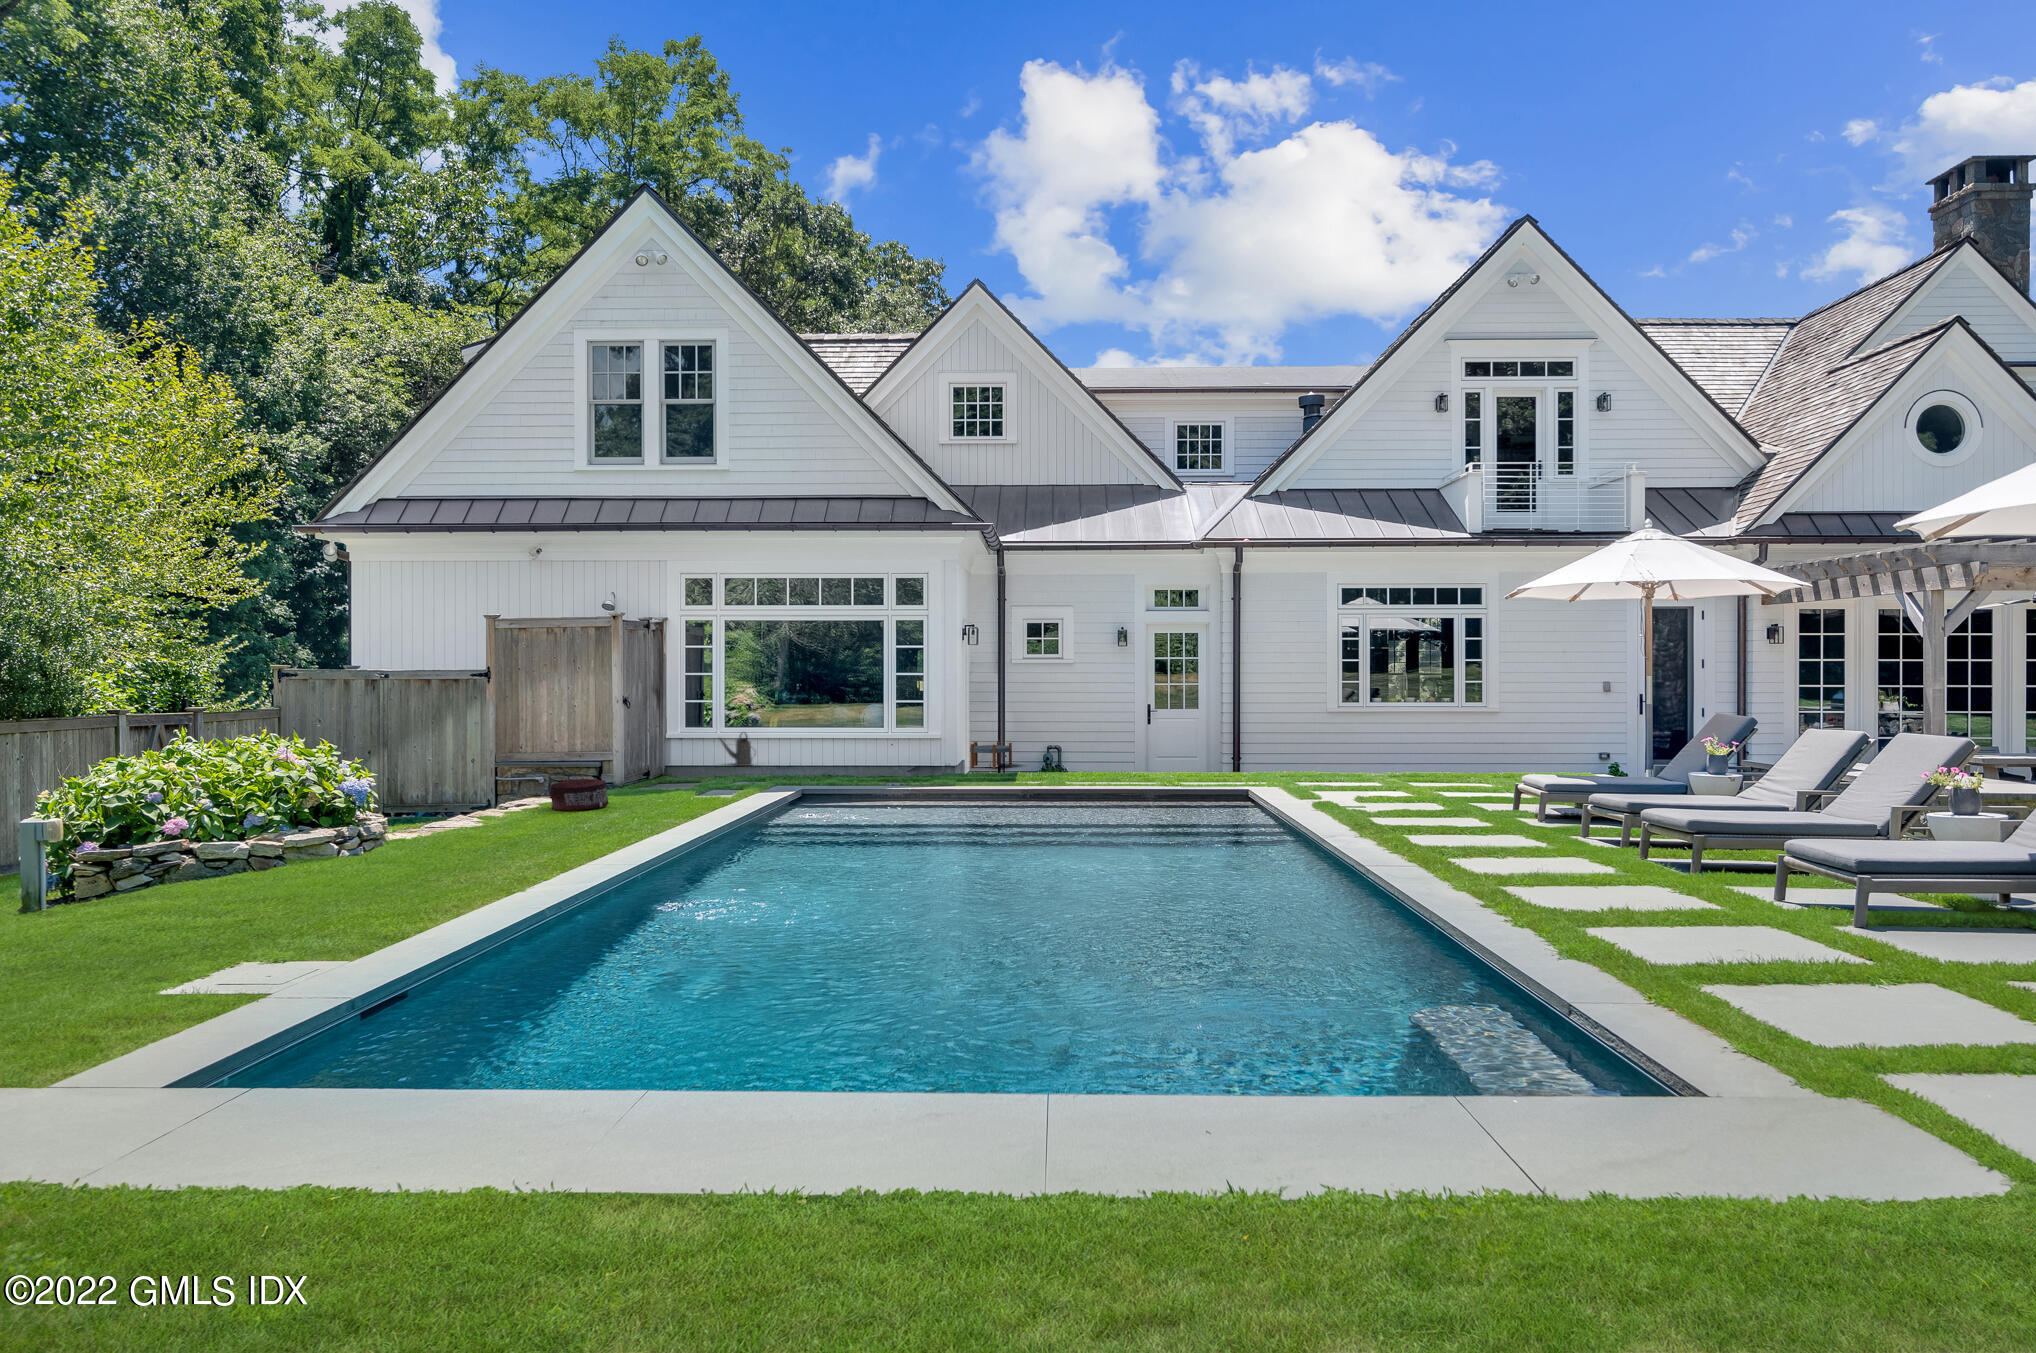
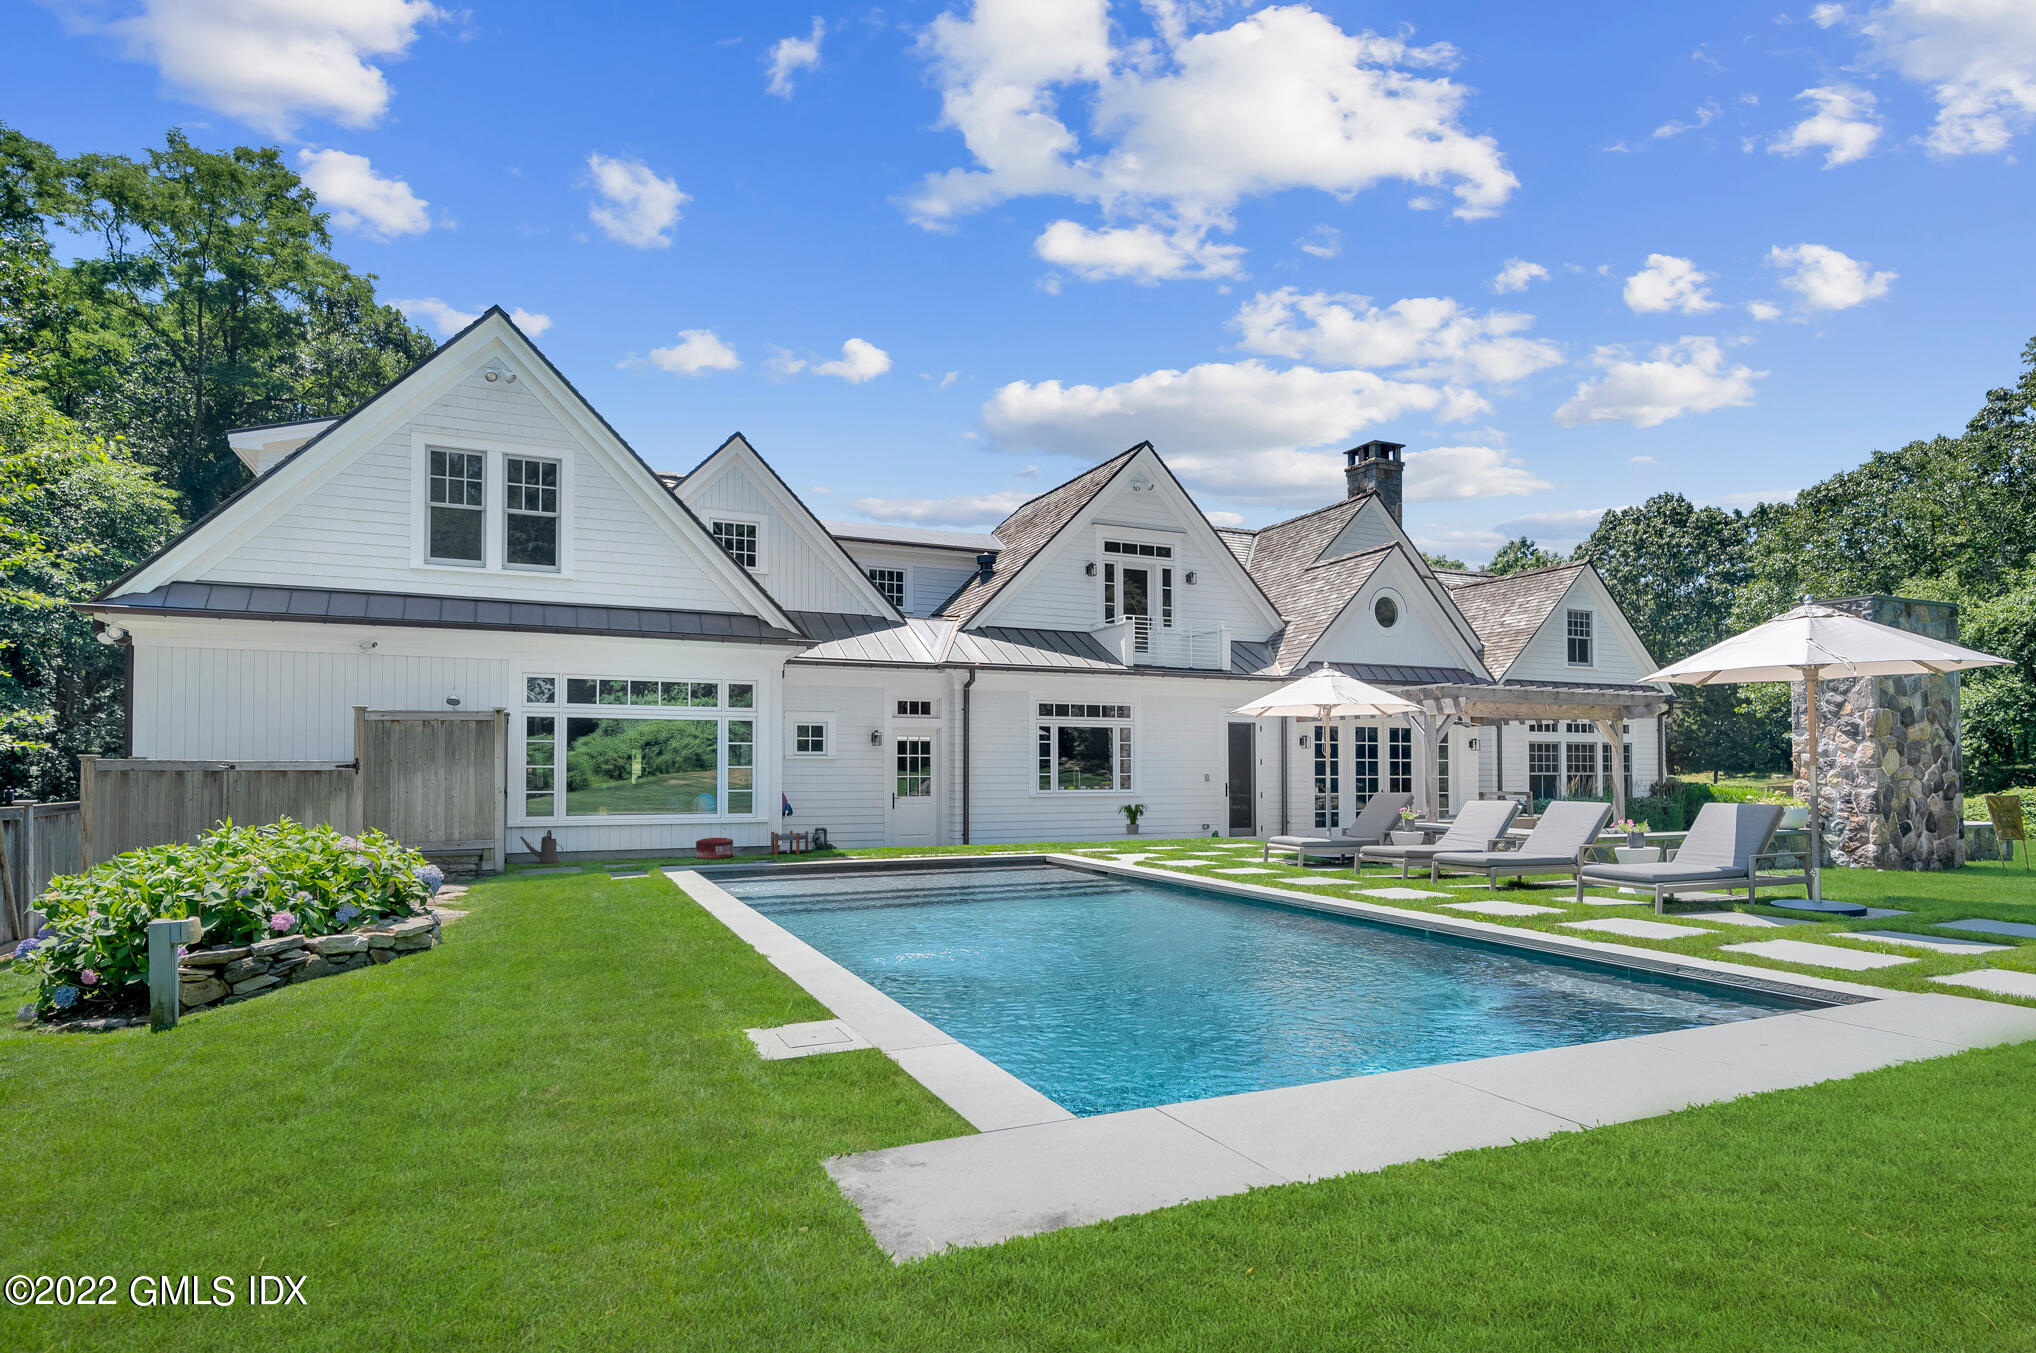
potted plant: none [1456,722,1501,762] -> present [1118,804,1147,834]
pouf: present [550,779,609,811] -> present [696,838,734,859]

